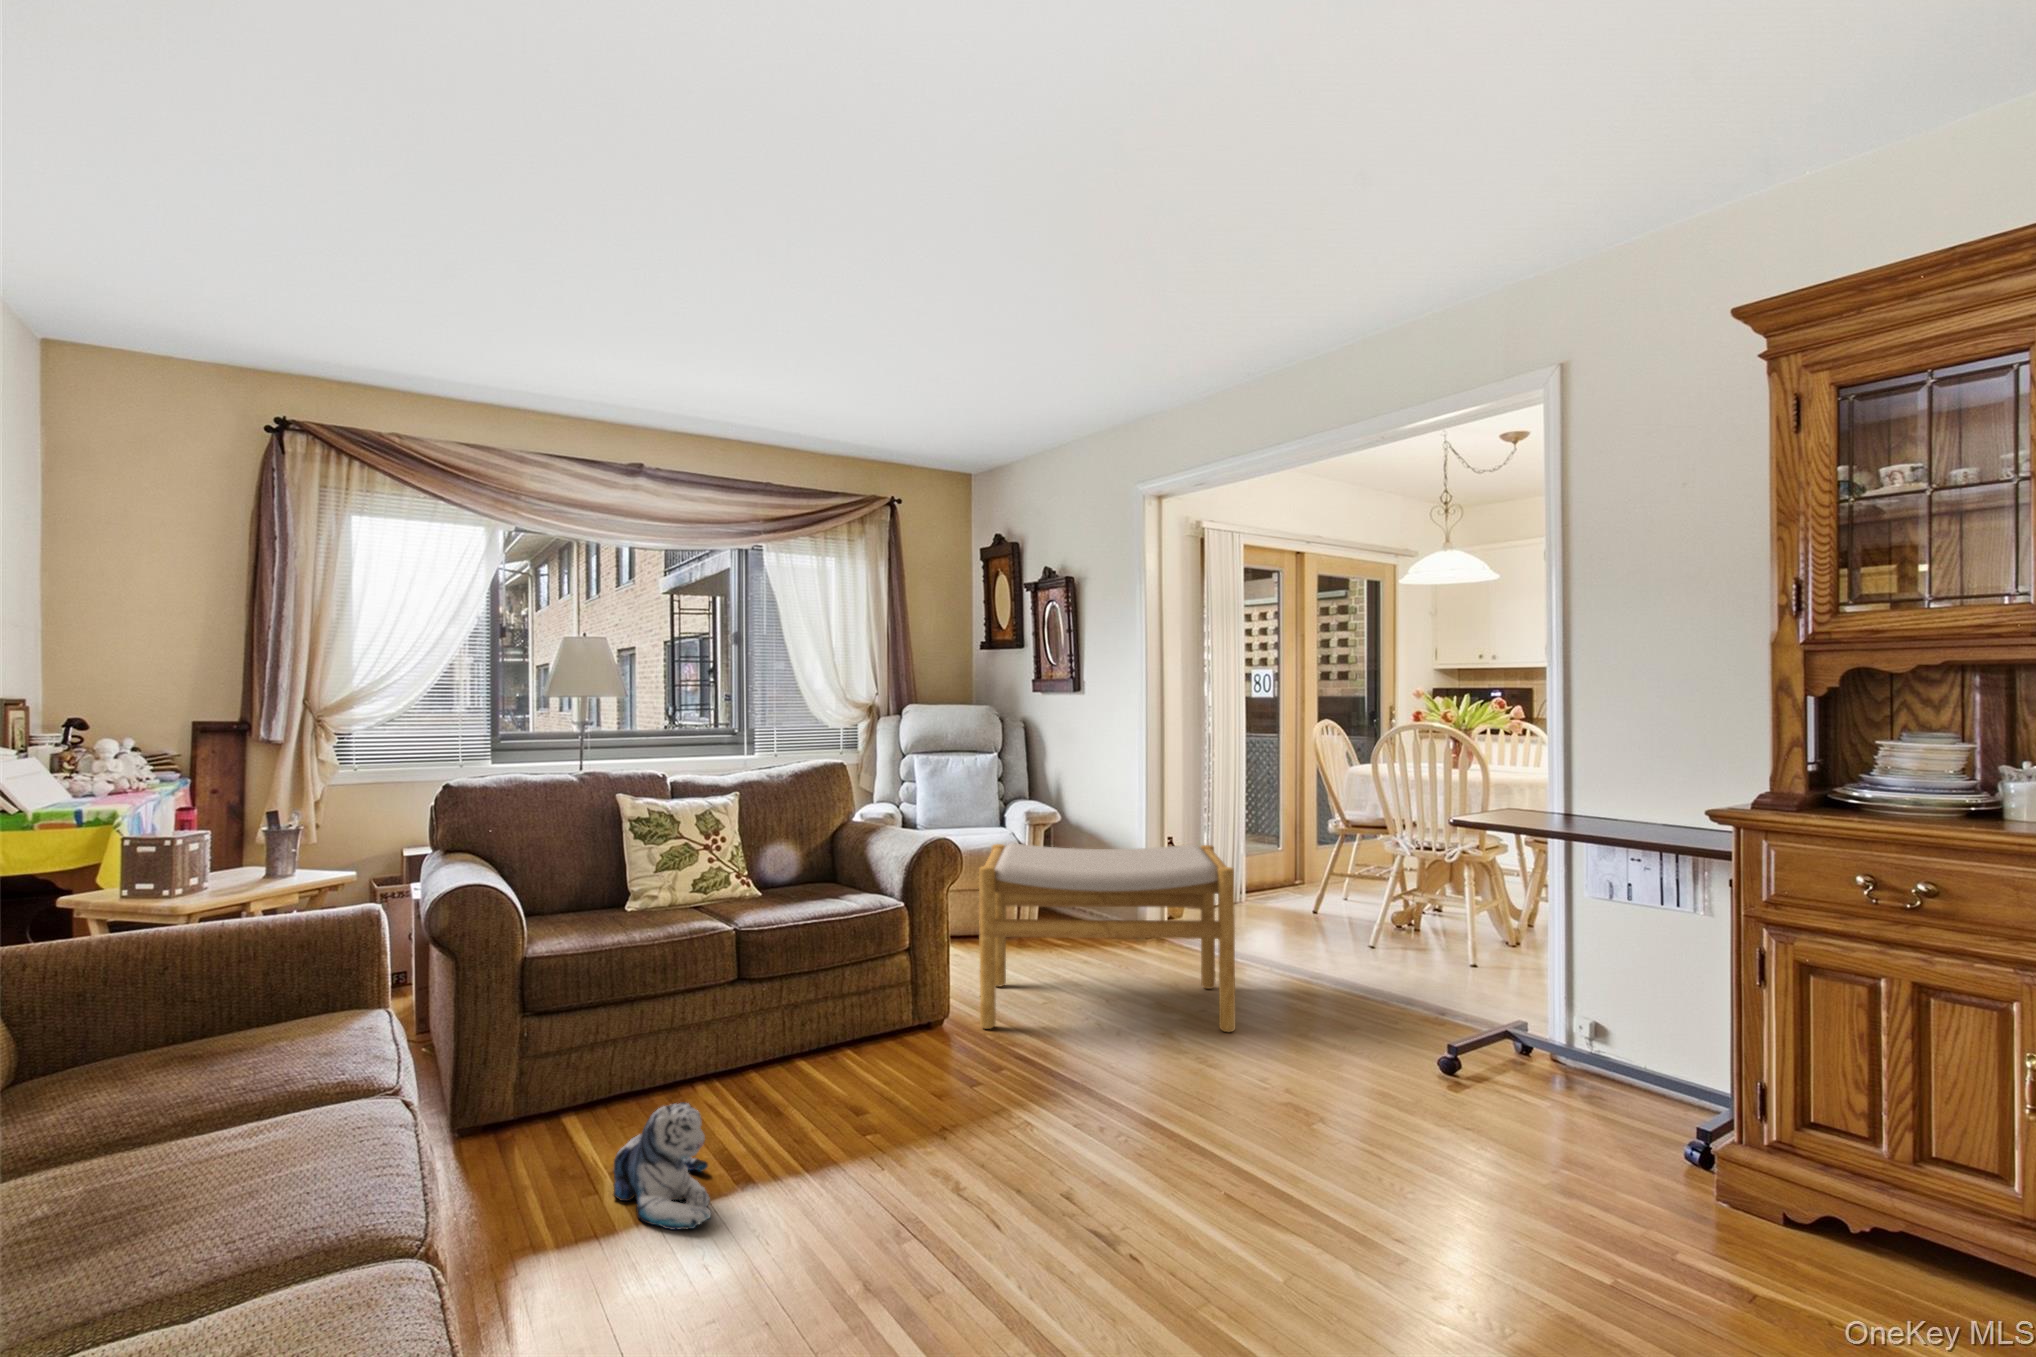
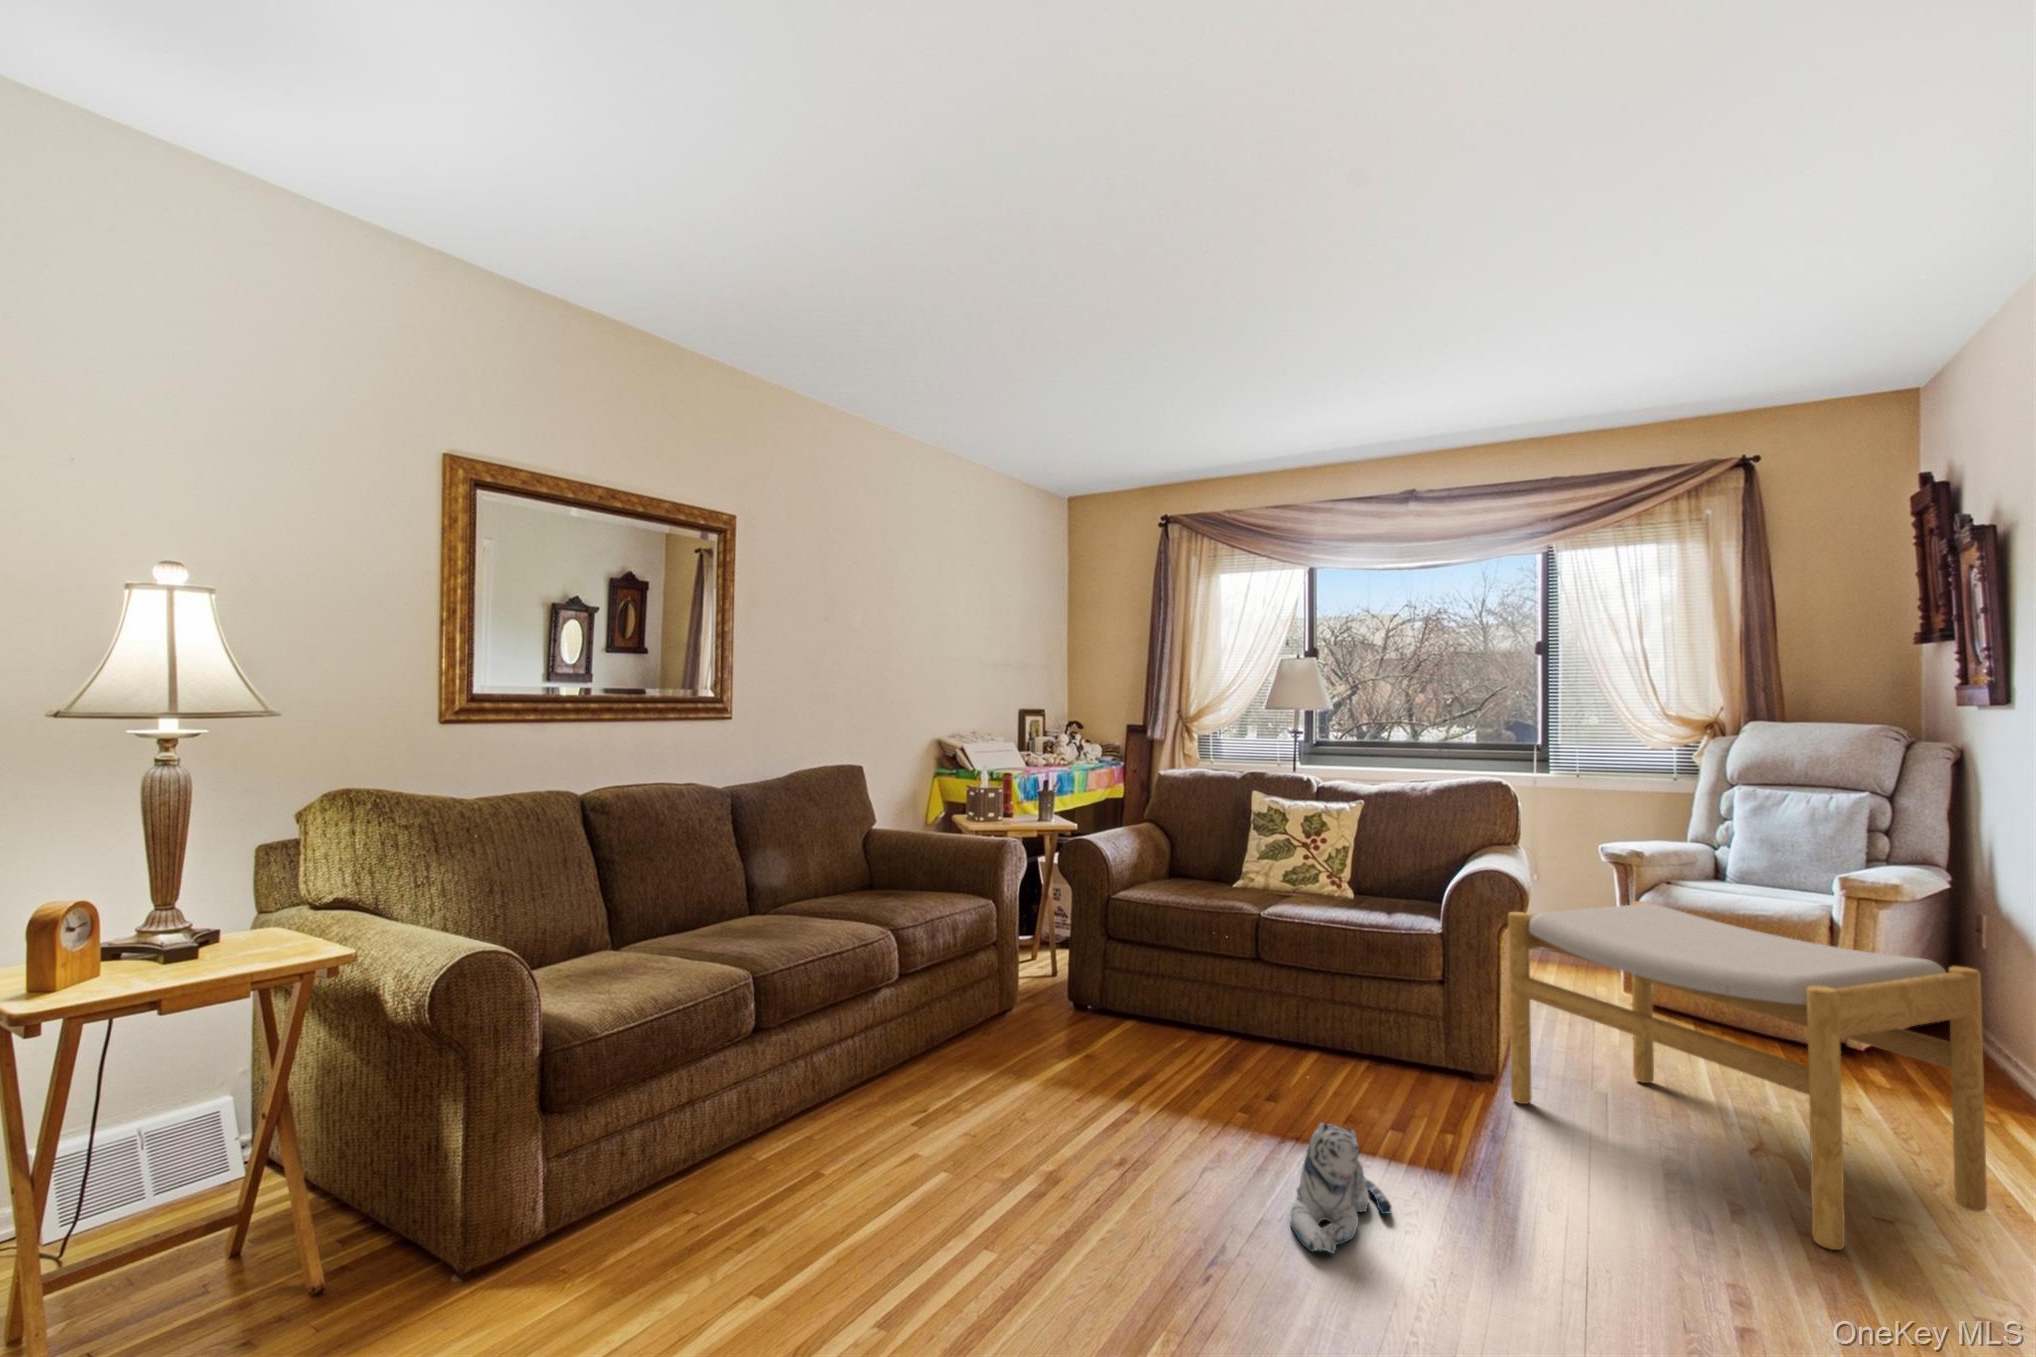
plush toy: present [613,1102,711,1230] -> present [1290,1123,1391,1254]

